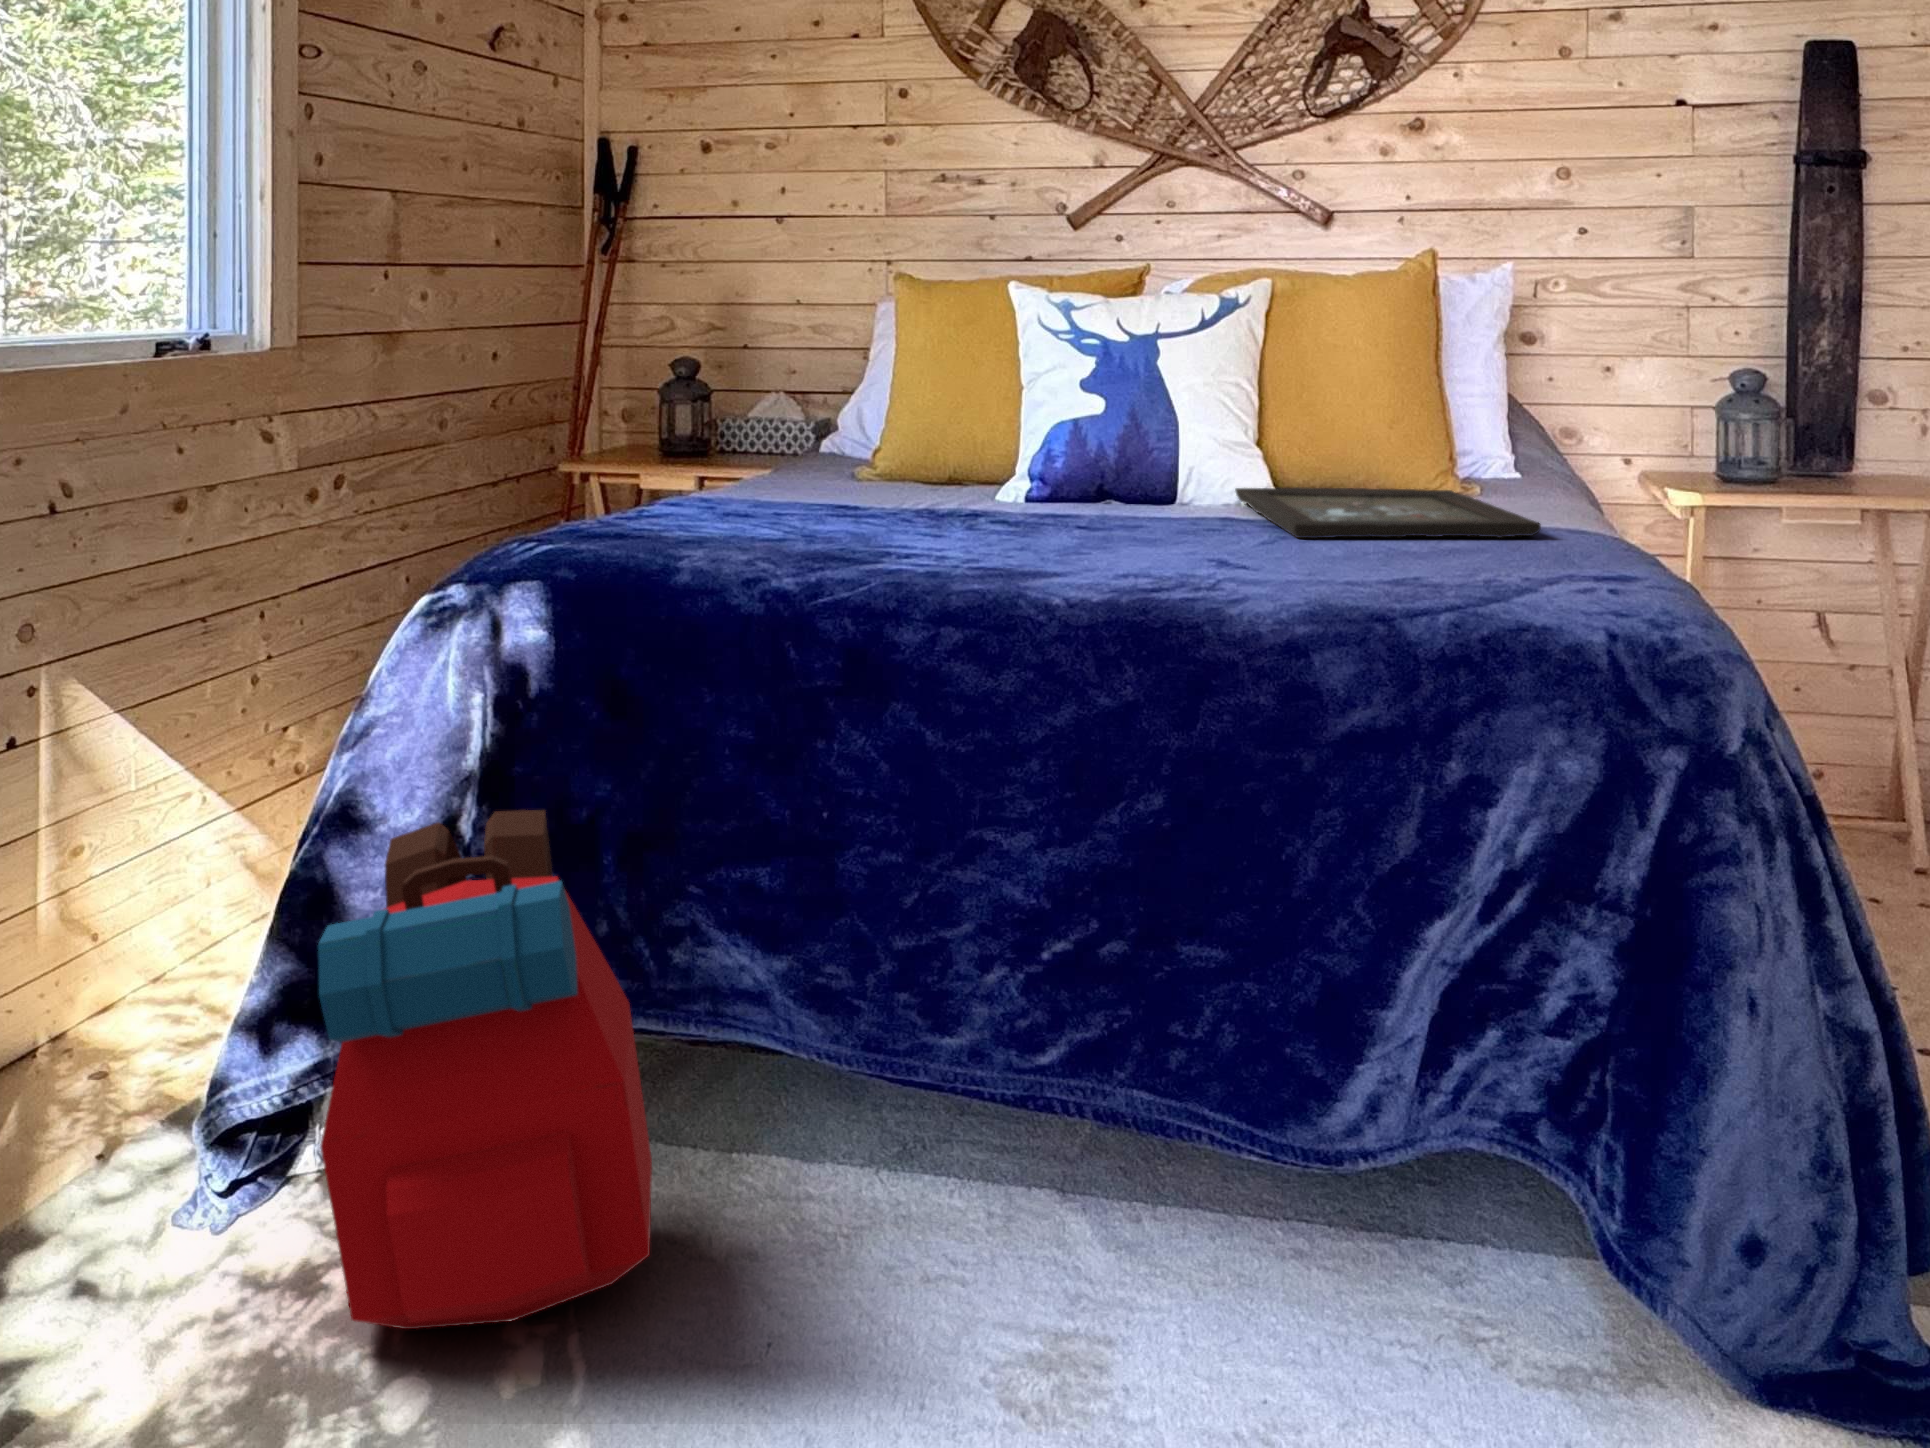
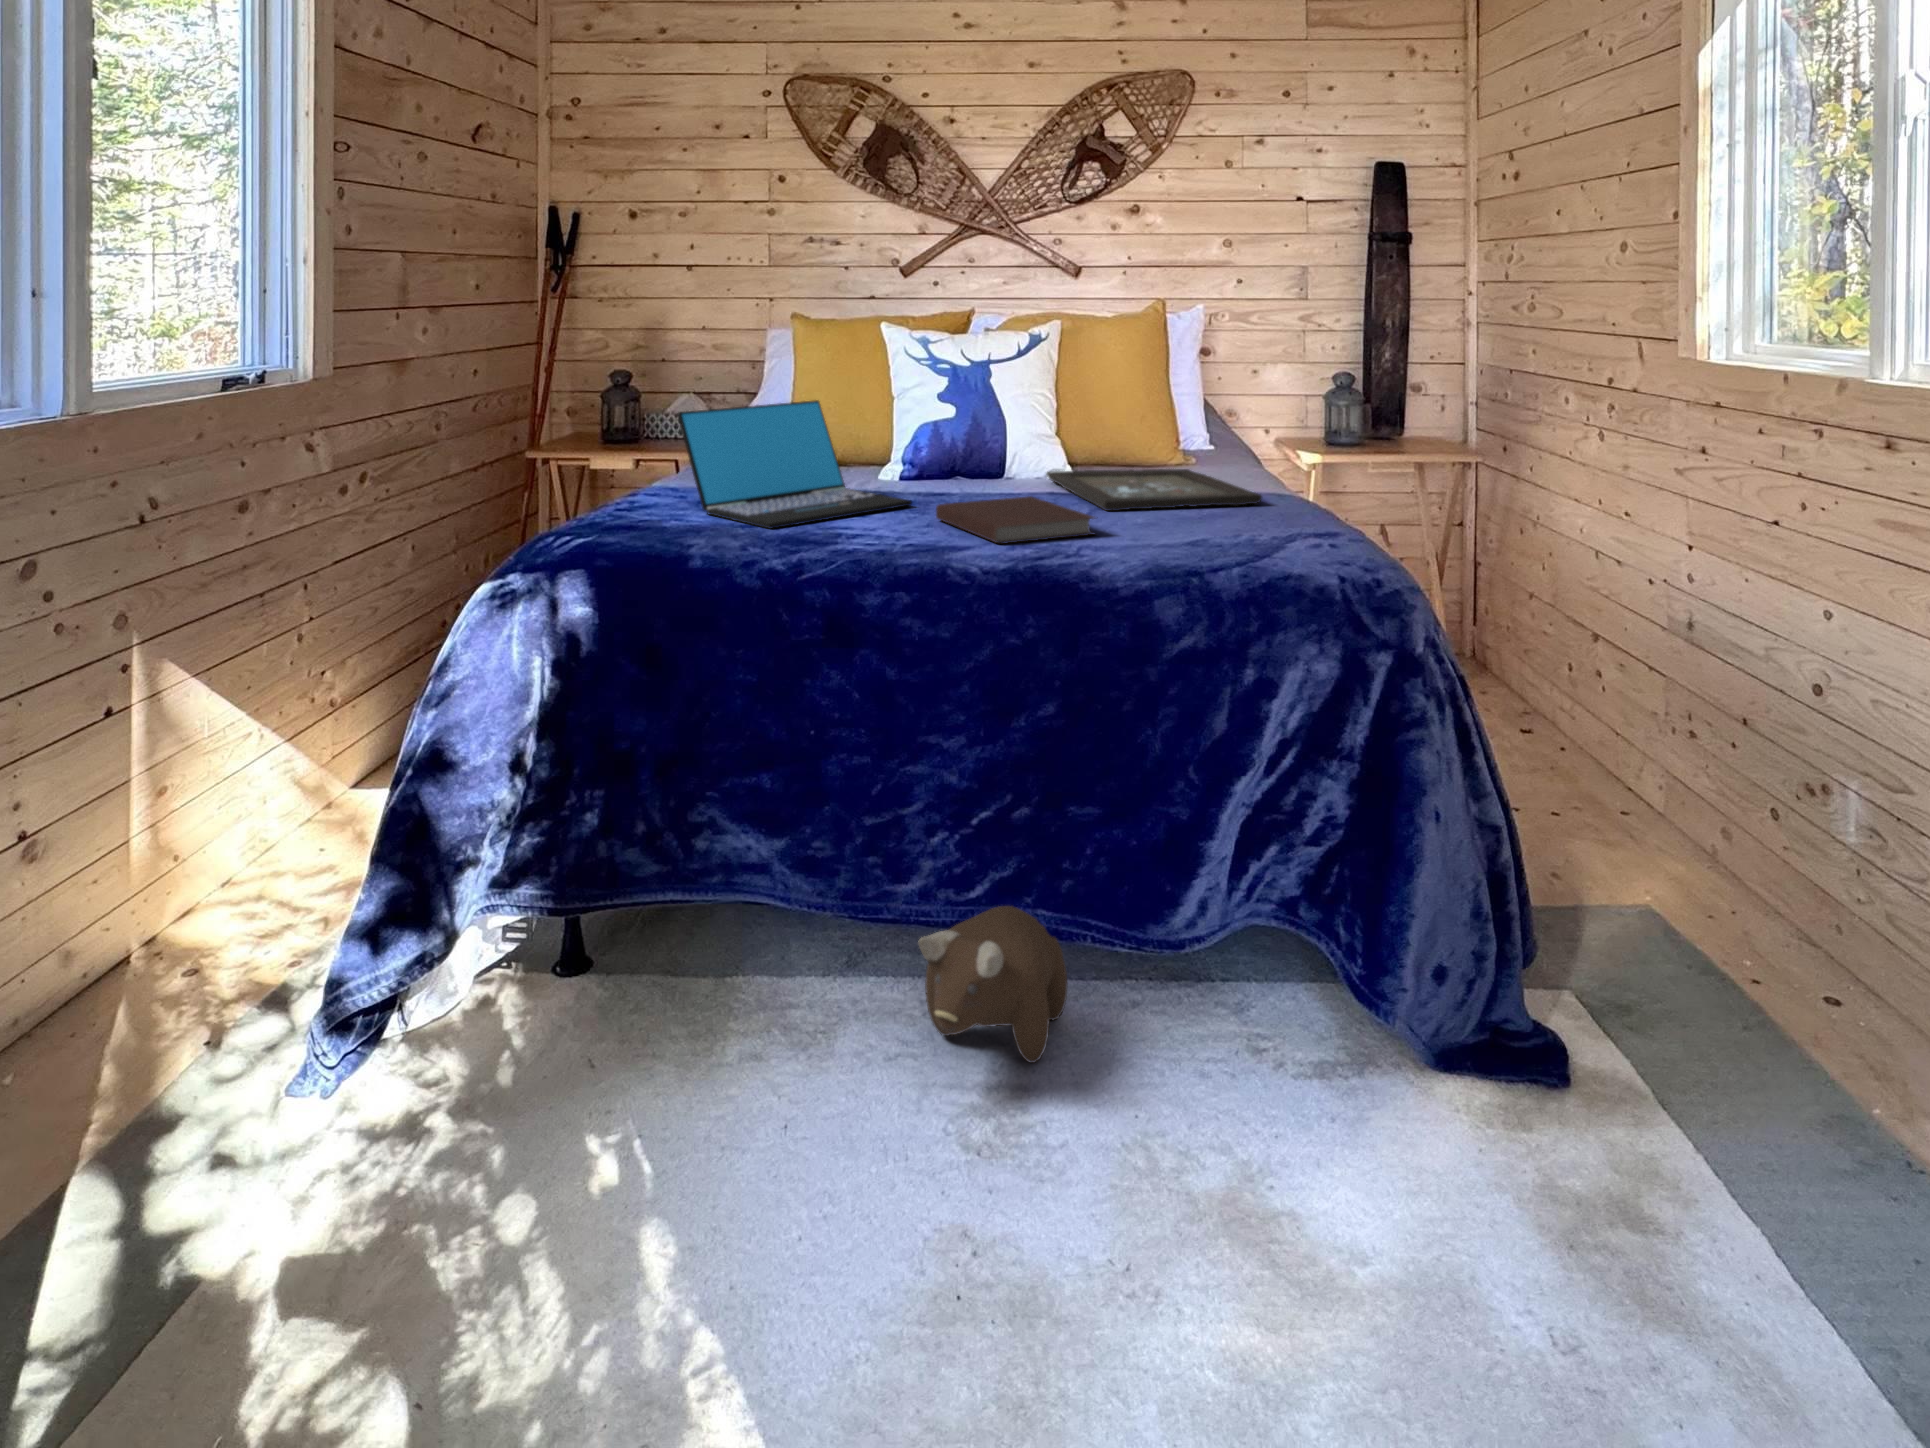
laptop: none [704,379,1021,544] -> present [677,400,912,529]
notebook: none [1042,513,1263,571] -> present [936,496,1095,544]
backpack: present [318,810,652,1329] -> none [447,743,701,1152]
plush toy: none [953,1078,1183,1301] -> present [919,906,1067,1063]

